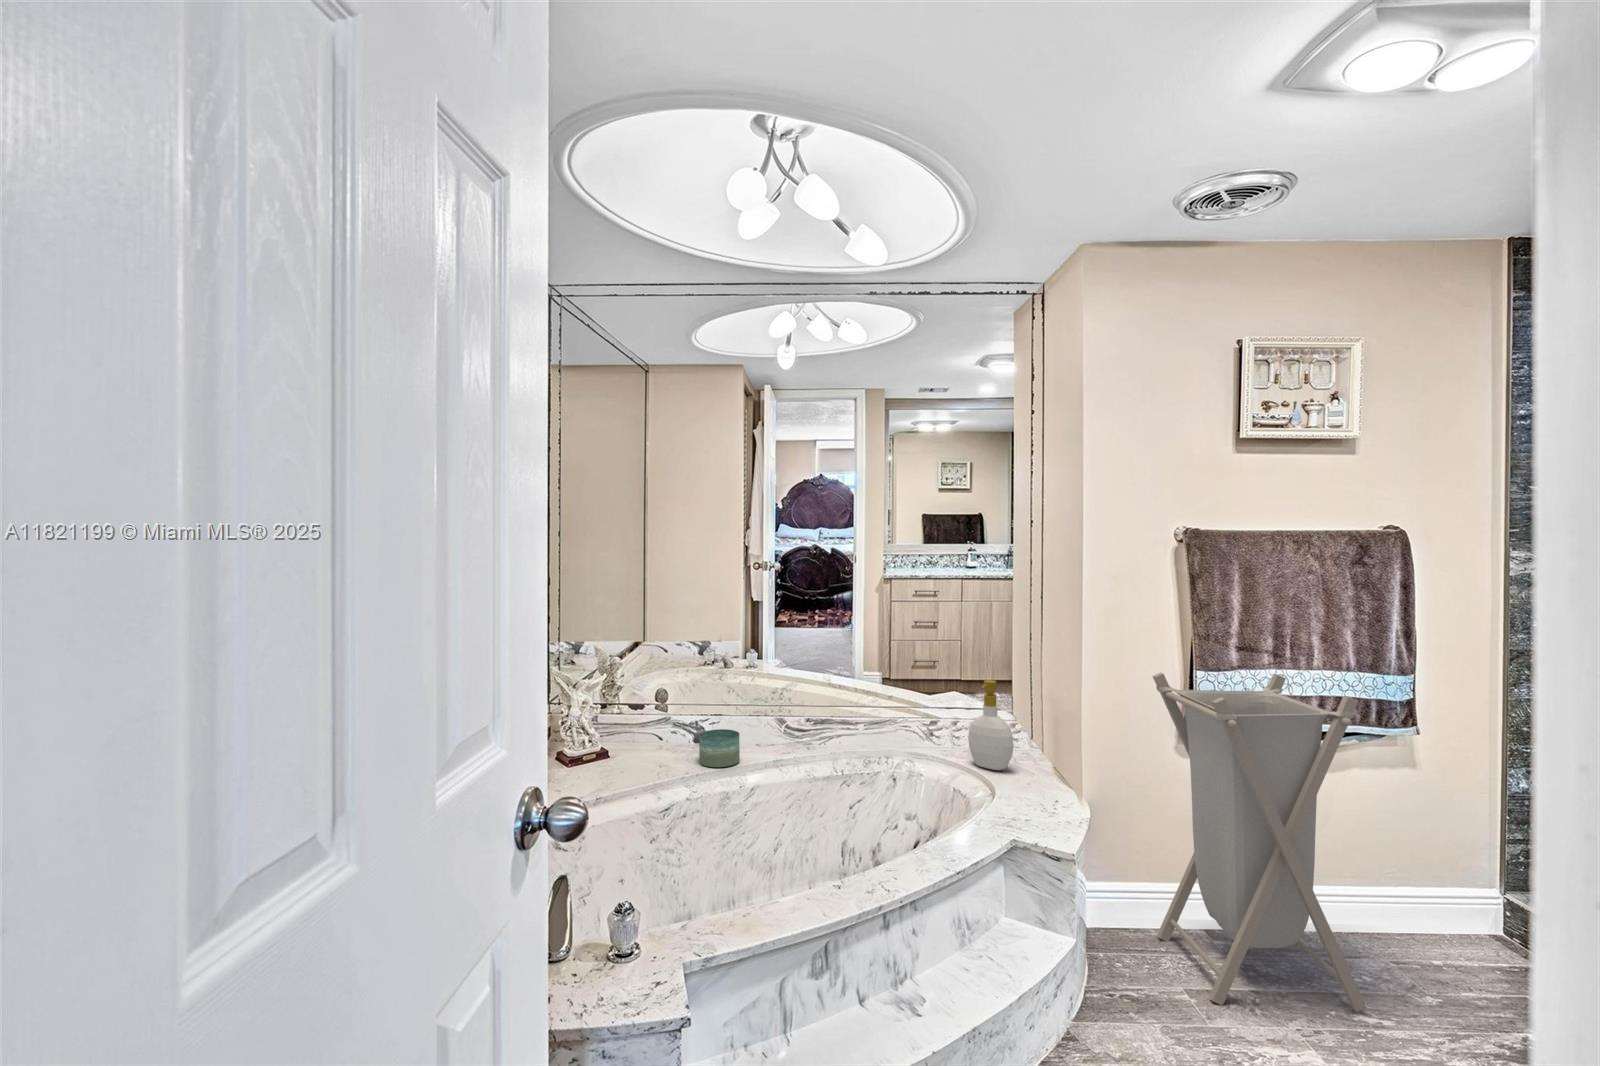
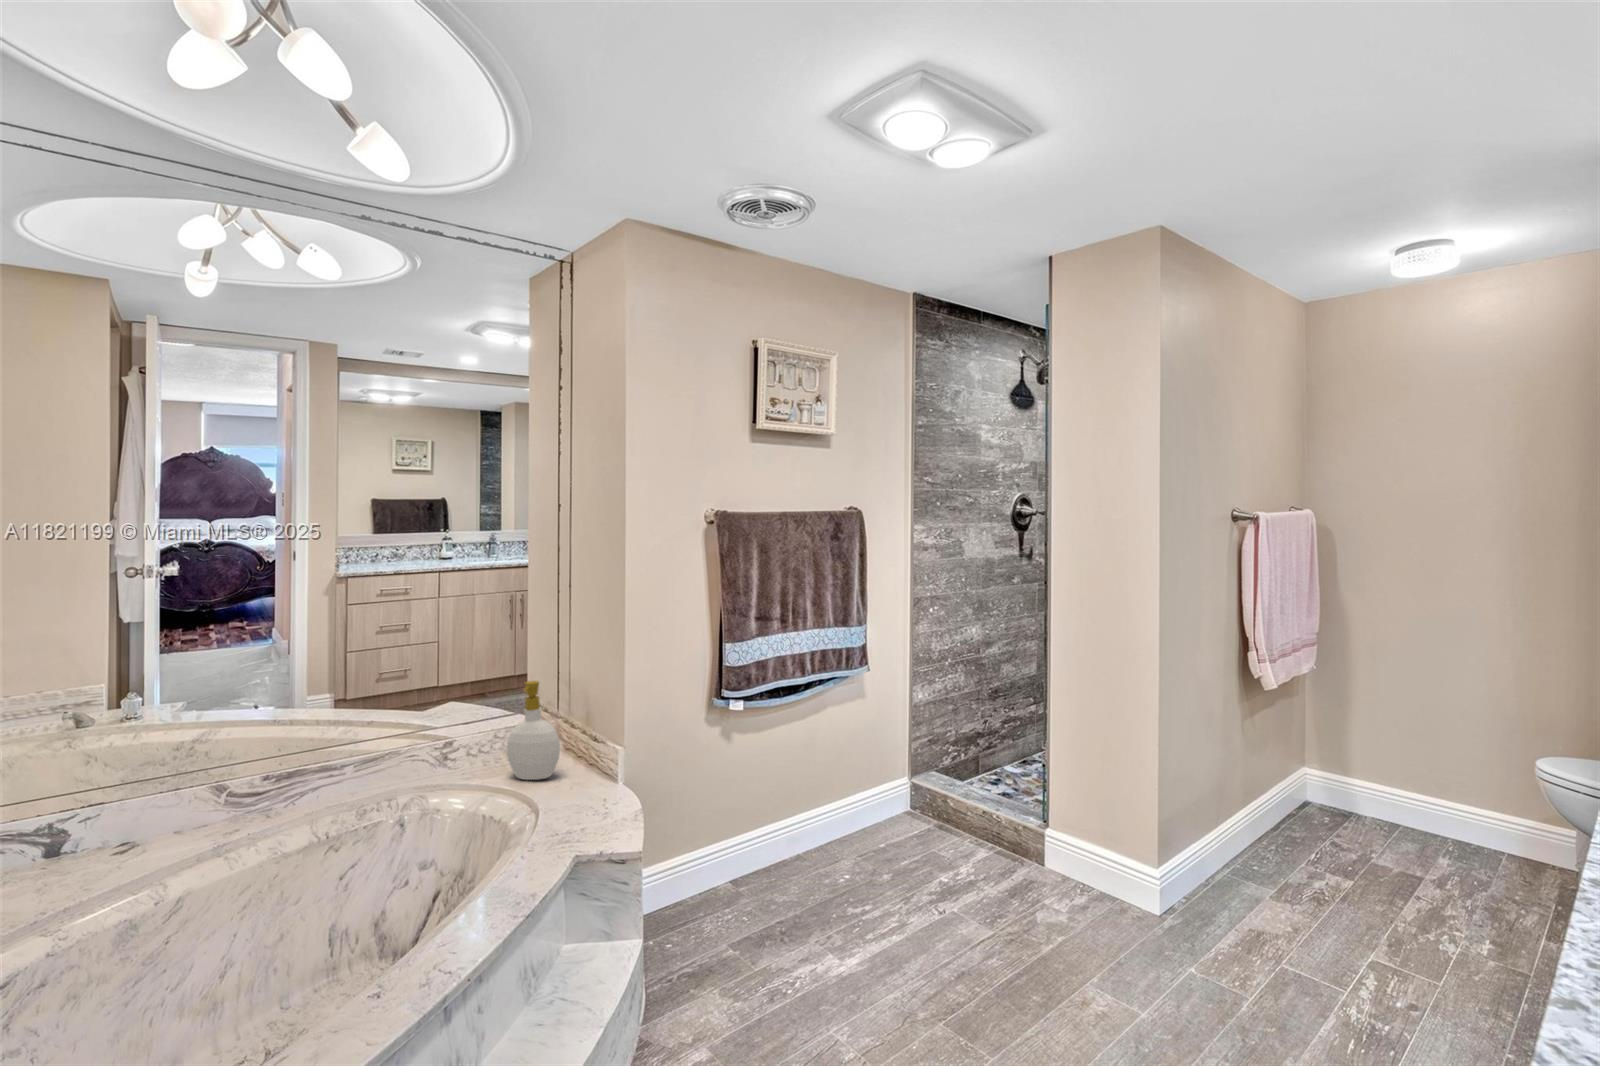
laundry hamper: present [1153,673,1367,1012] -> none [689,638,857,946]
candle: present [699,729,740,767] -> none [74,813,159,882]

